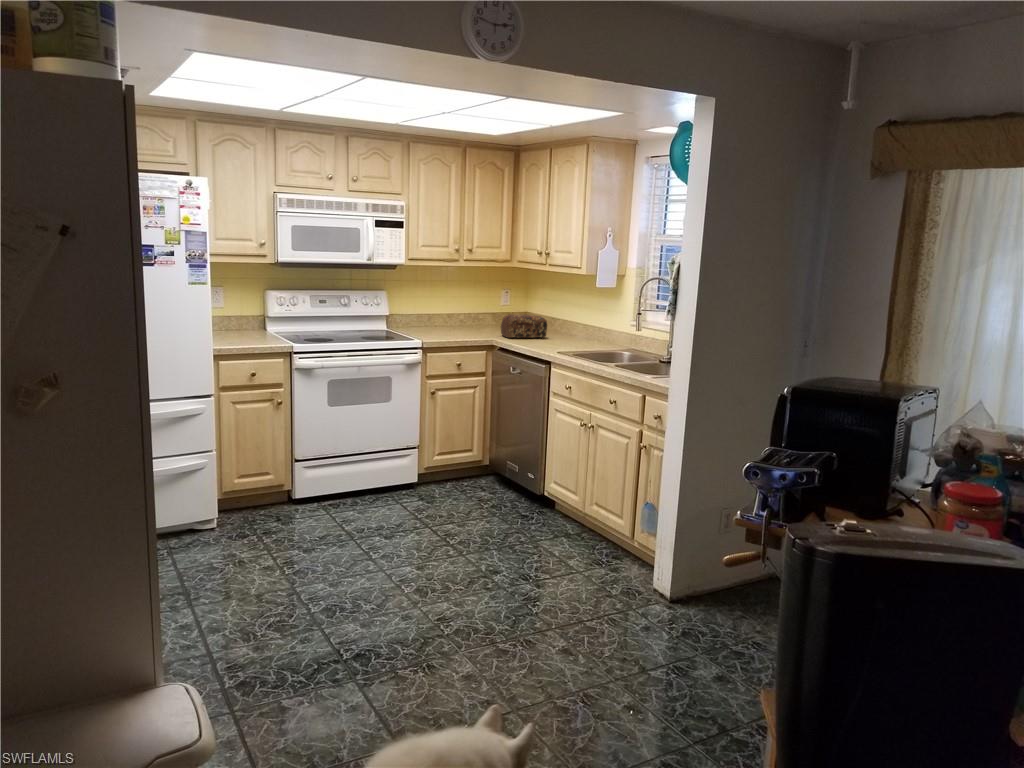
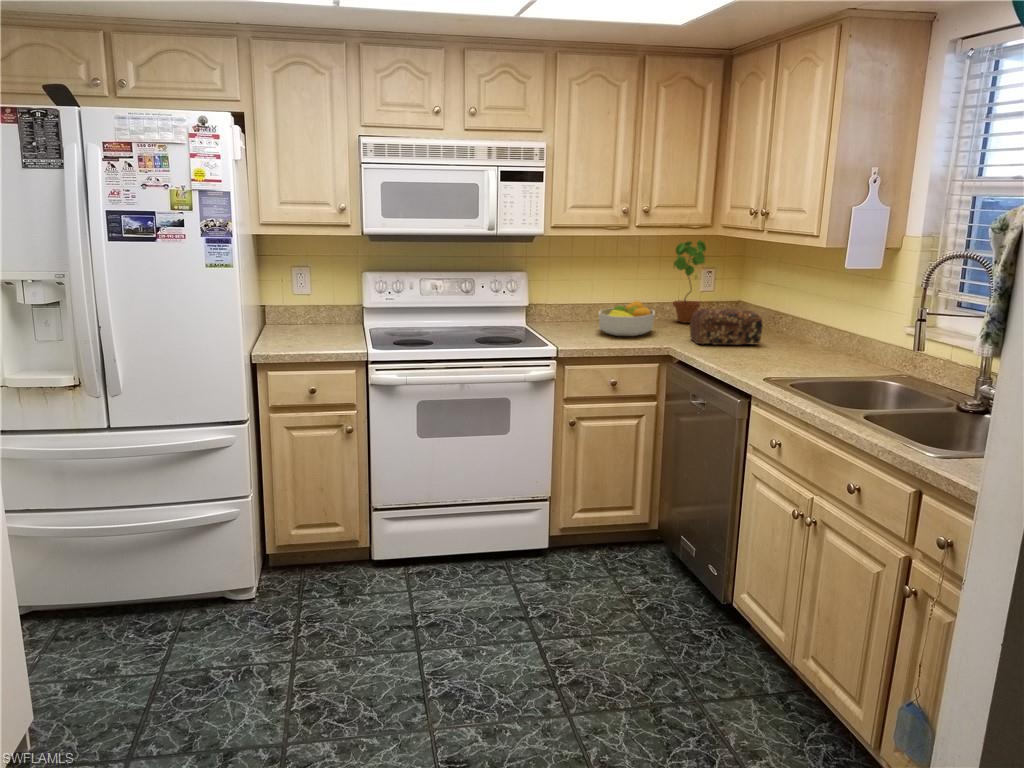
potted plant: none [483,271,504,327] -> present [673,241,706,323]
fruit bowl: none [439,311,477,335] -> present [599,301,655,336]

